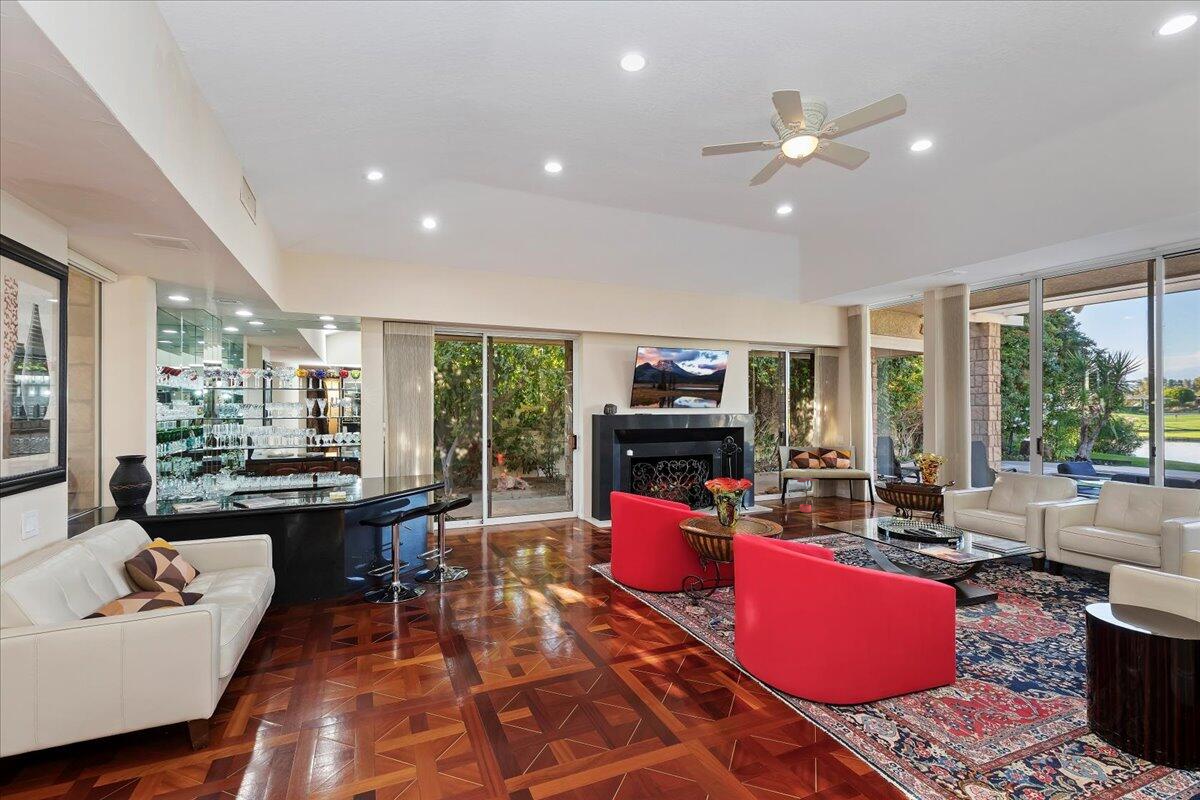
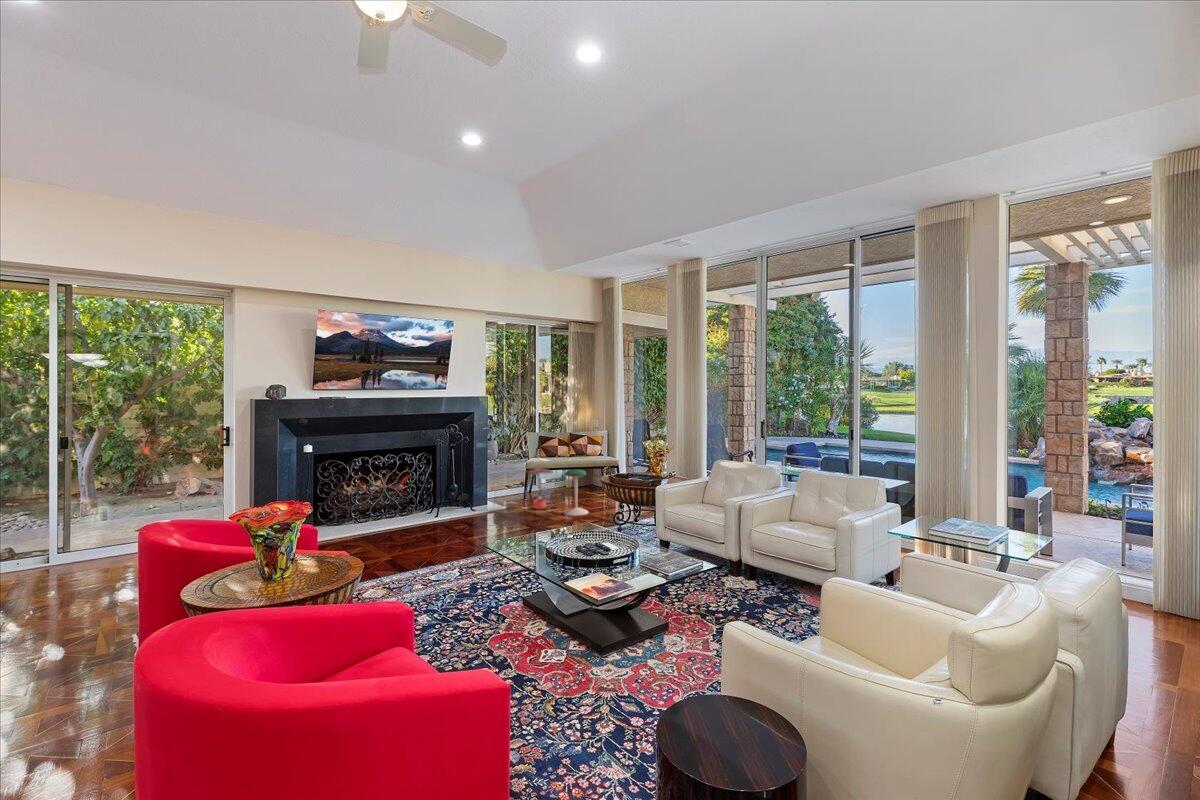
stool: none [833,478,856,519] -> present [564,469,588,516]

